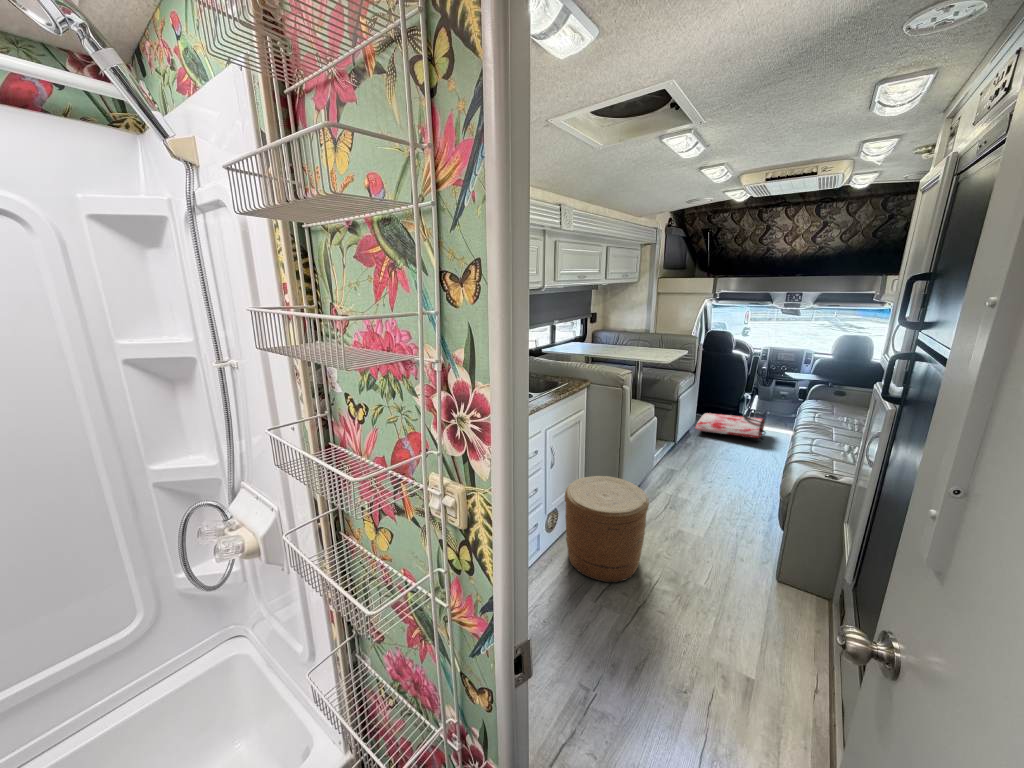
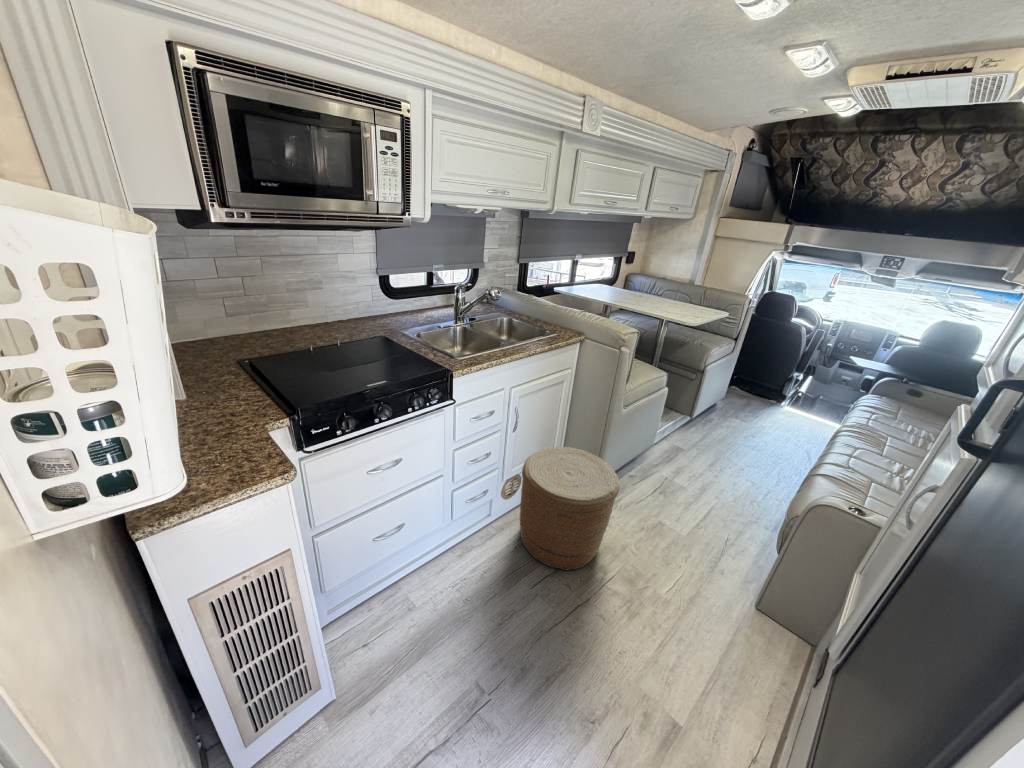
bag: present [695,413,766,442] -> none [722,388,812,432]

